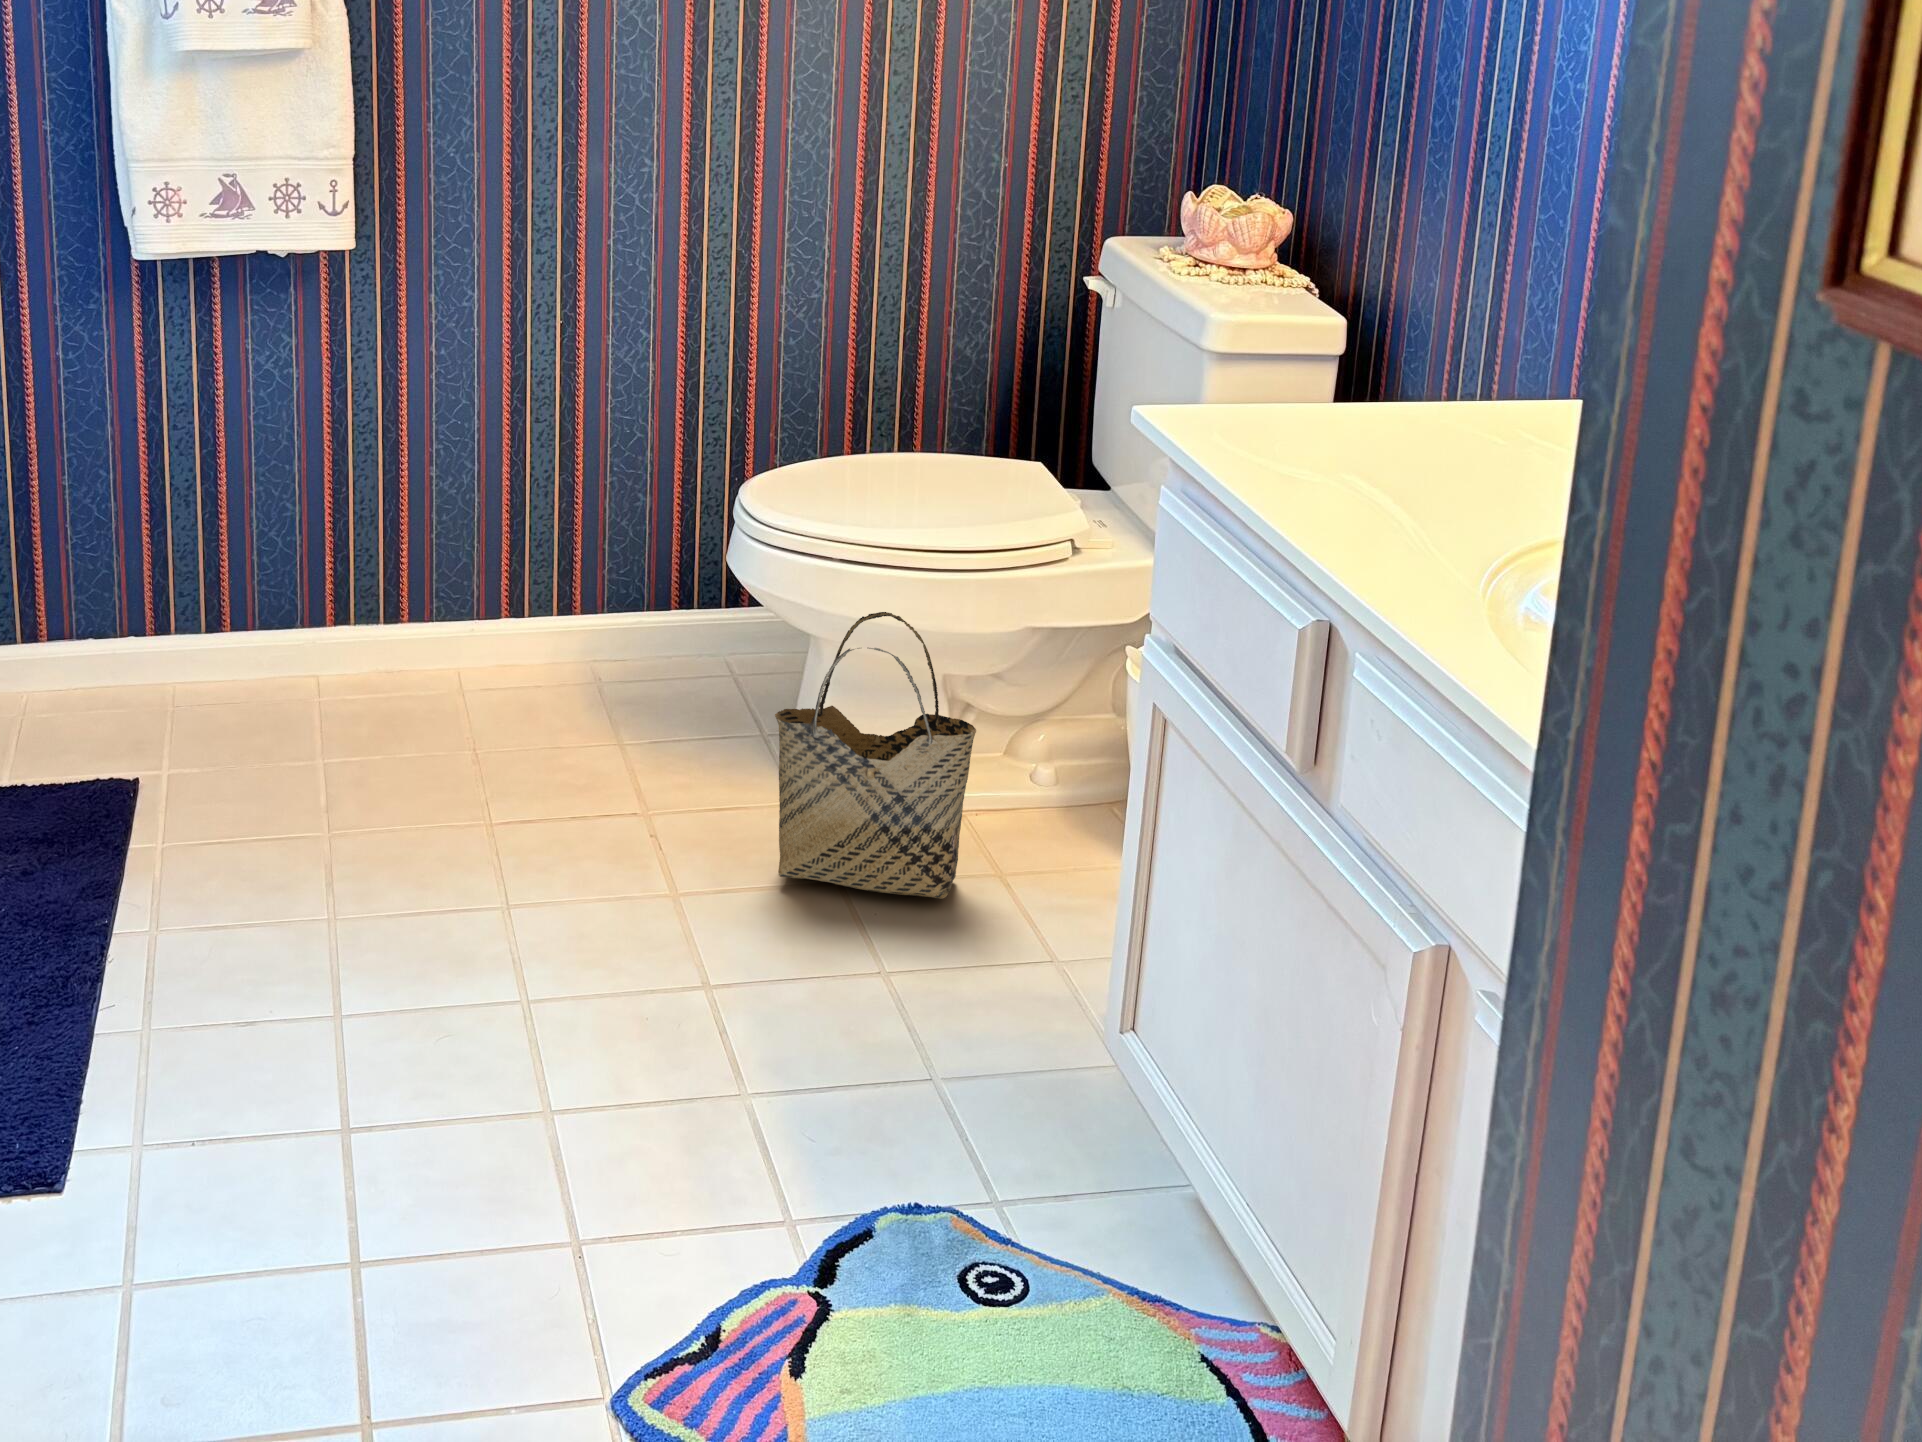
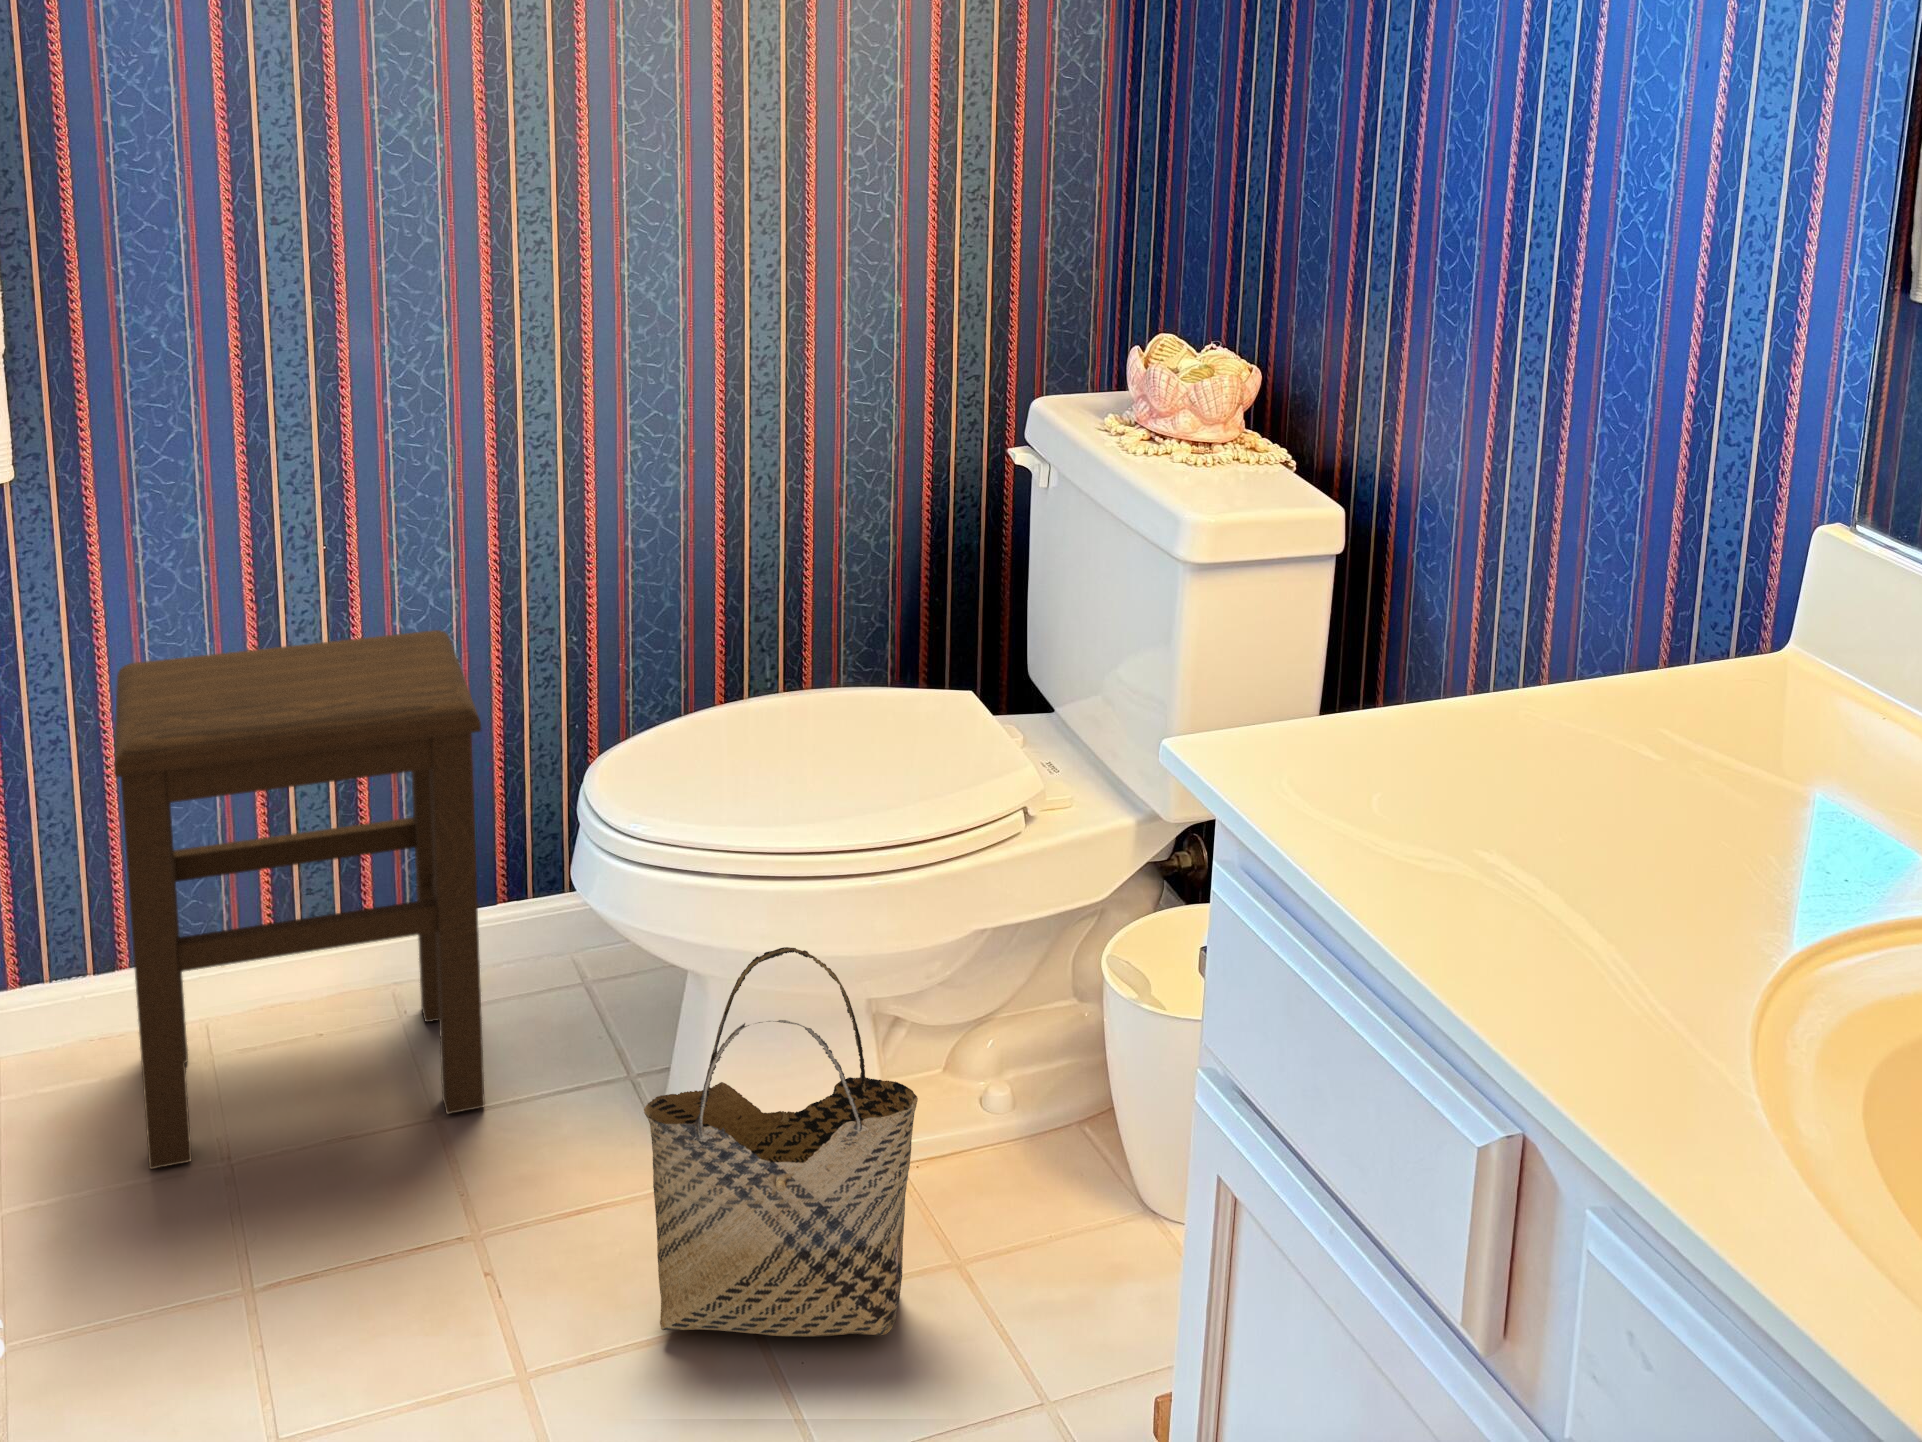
stool: none [411,389,670,751] -> present [114,630,485,1169]

